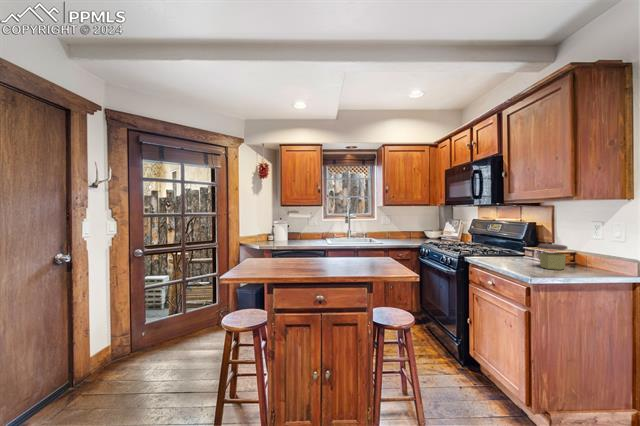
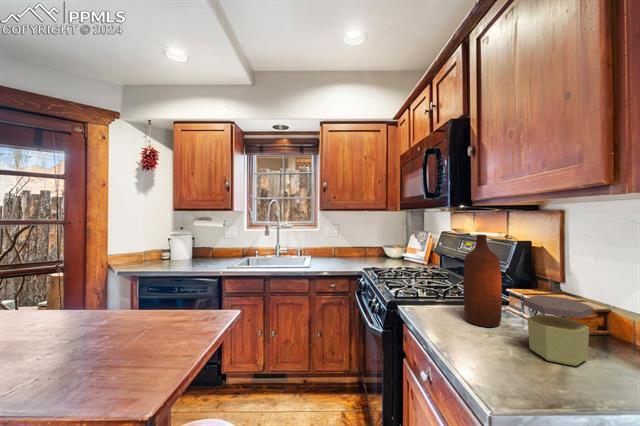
bottle: none [504,218,525,262] -> present [463,234,502,327]

